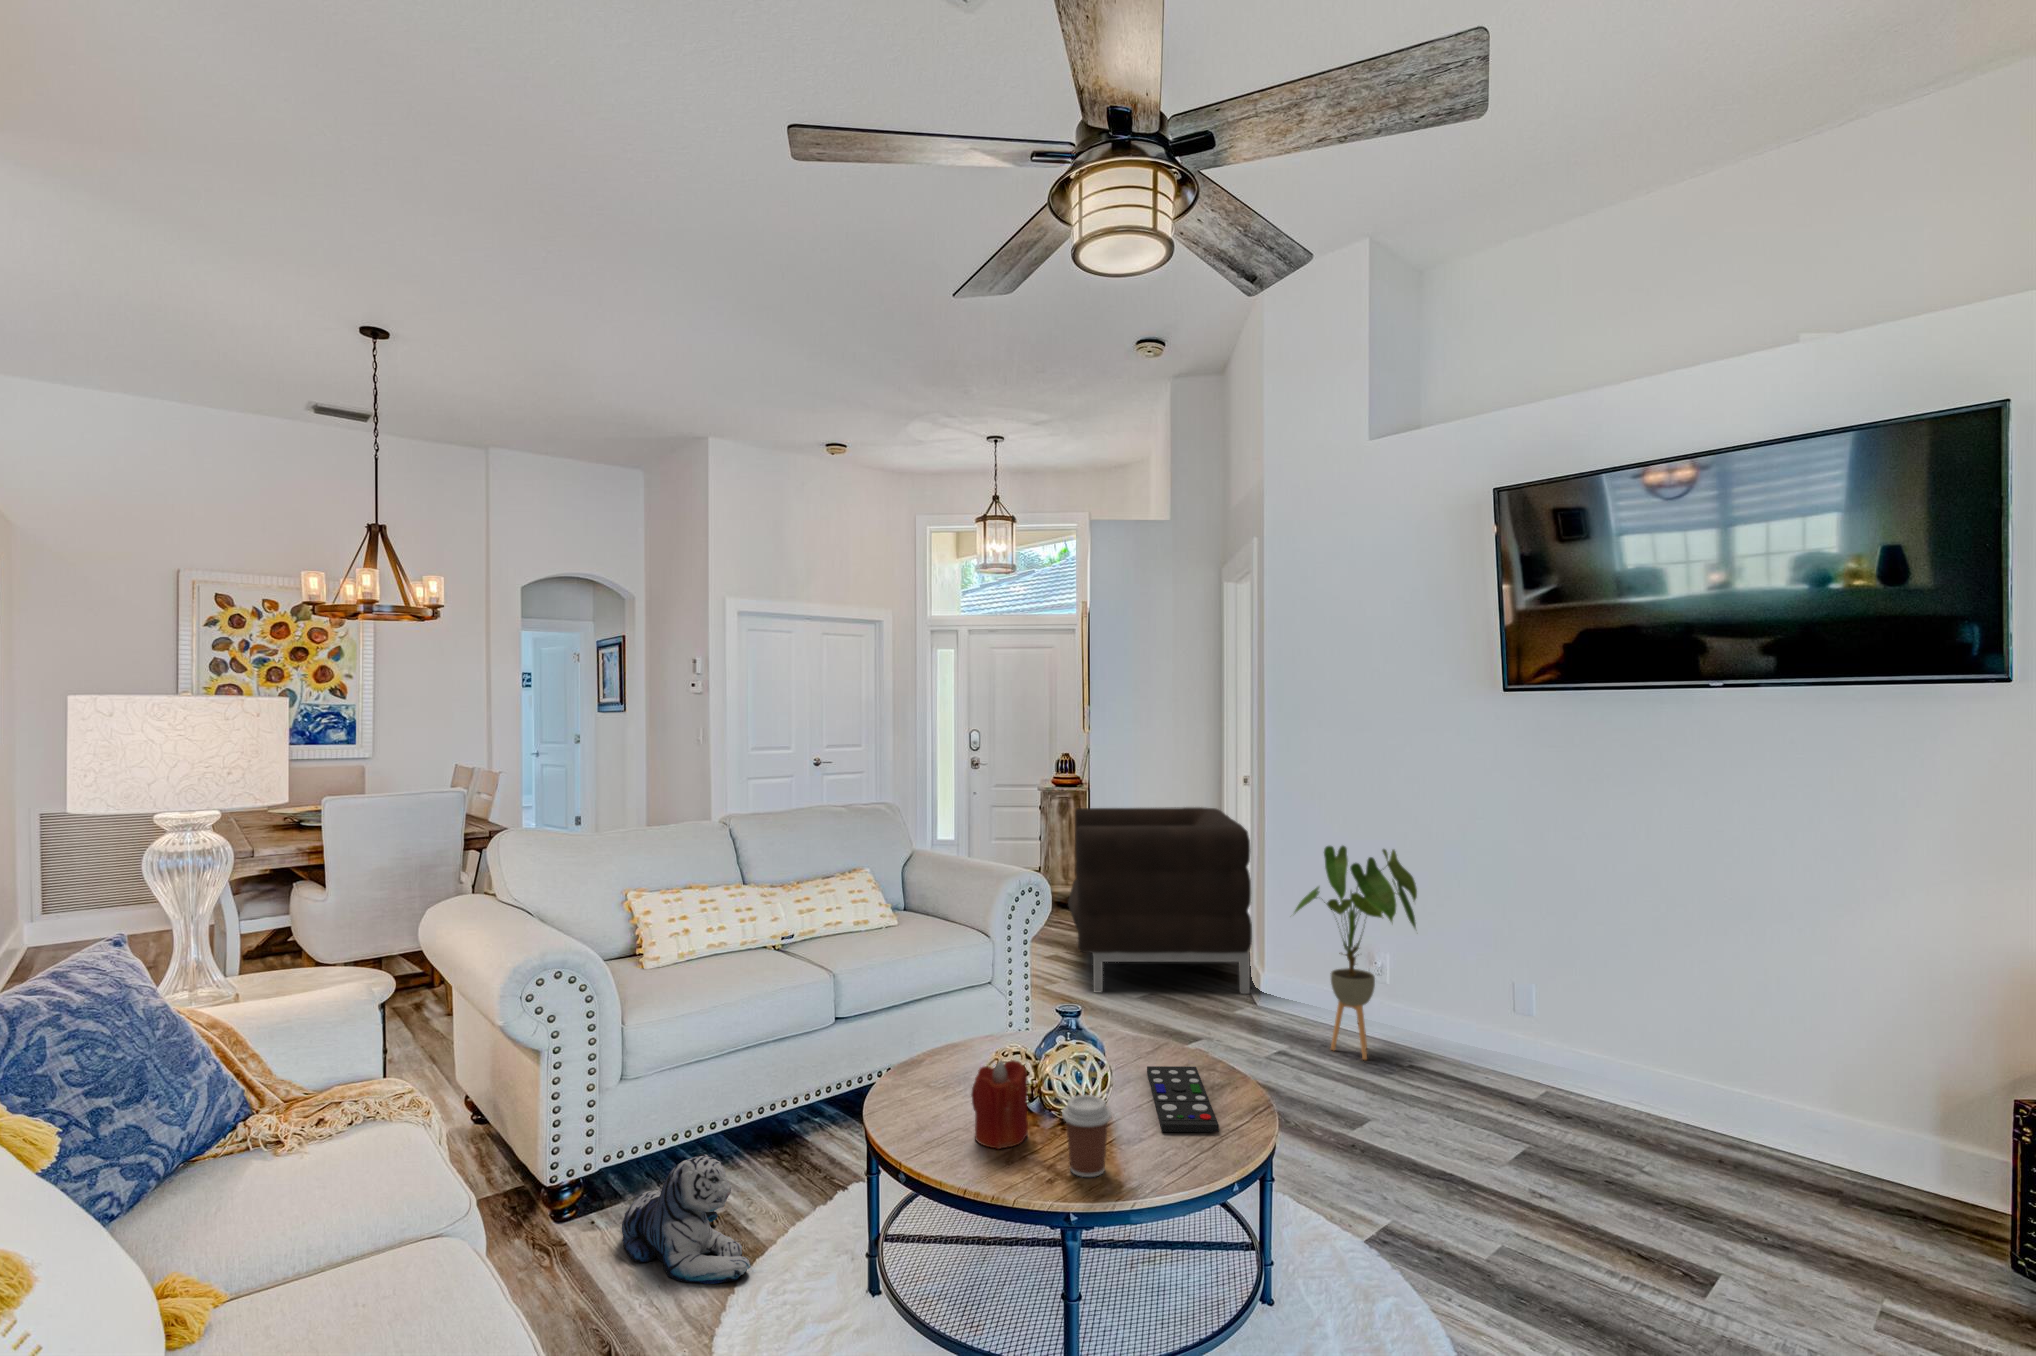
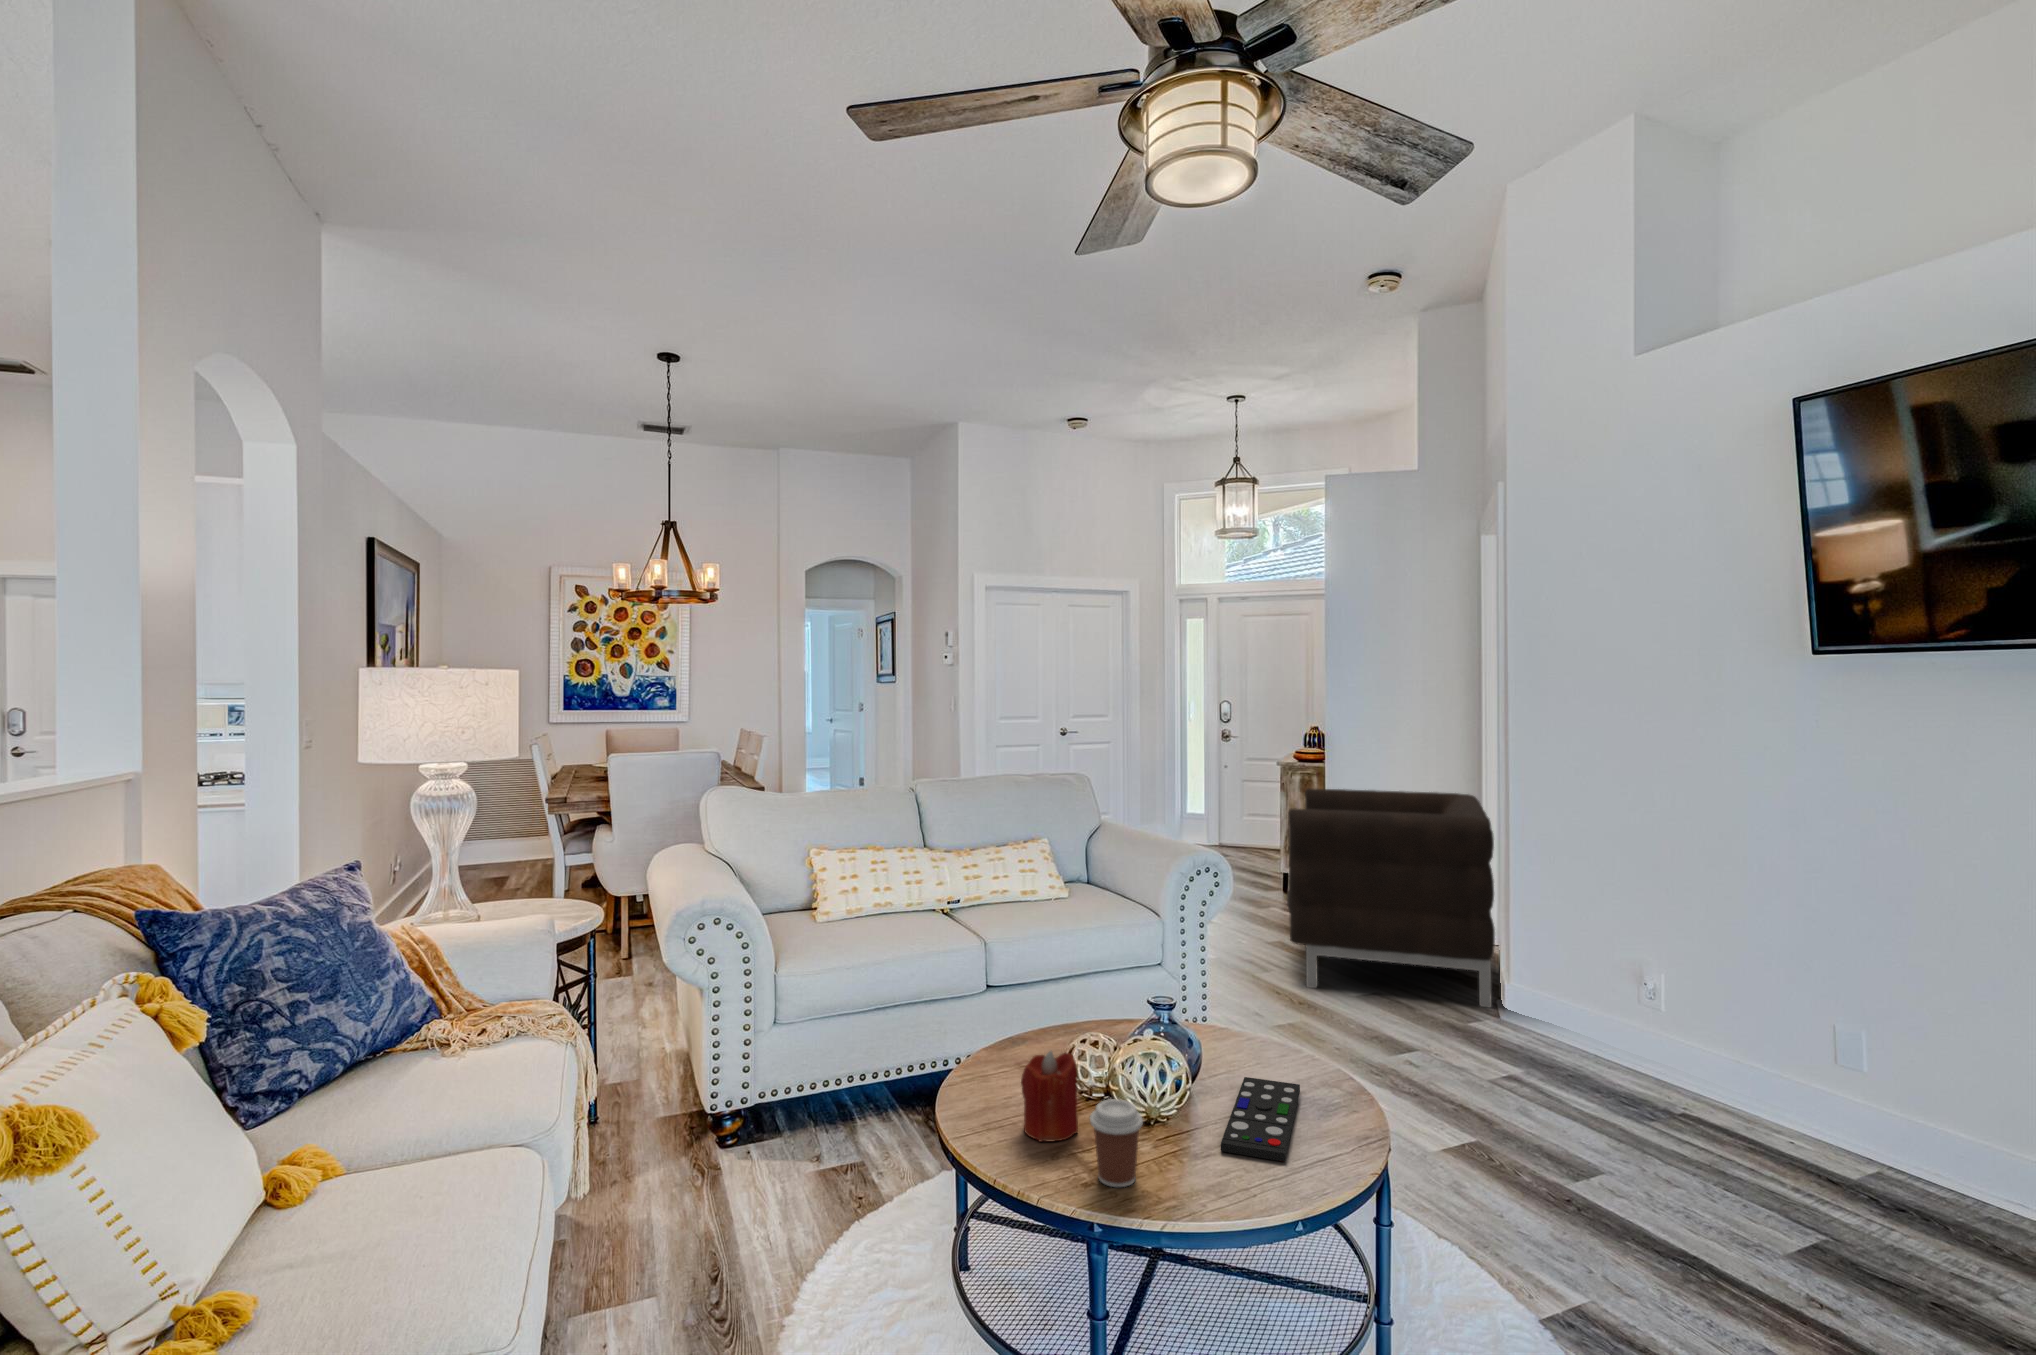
house plant: present [1294,846,1417,1060] -> none [1516,846,1689,1102]
plush toy: present [622,1154,751,1284] -> none [762,1101,856,1224]

